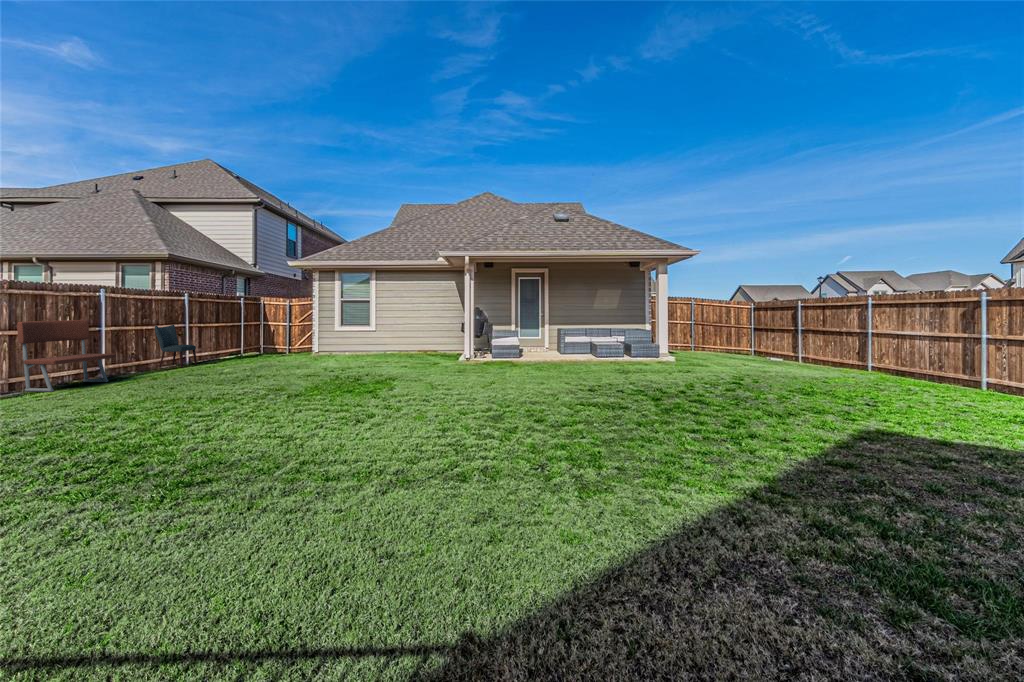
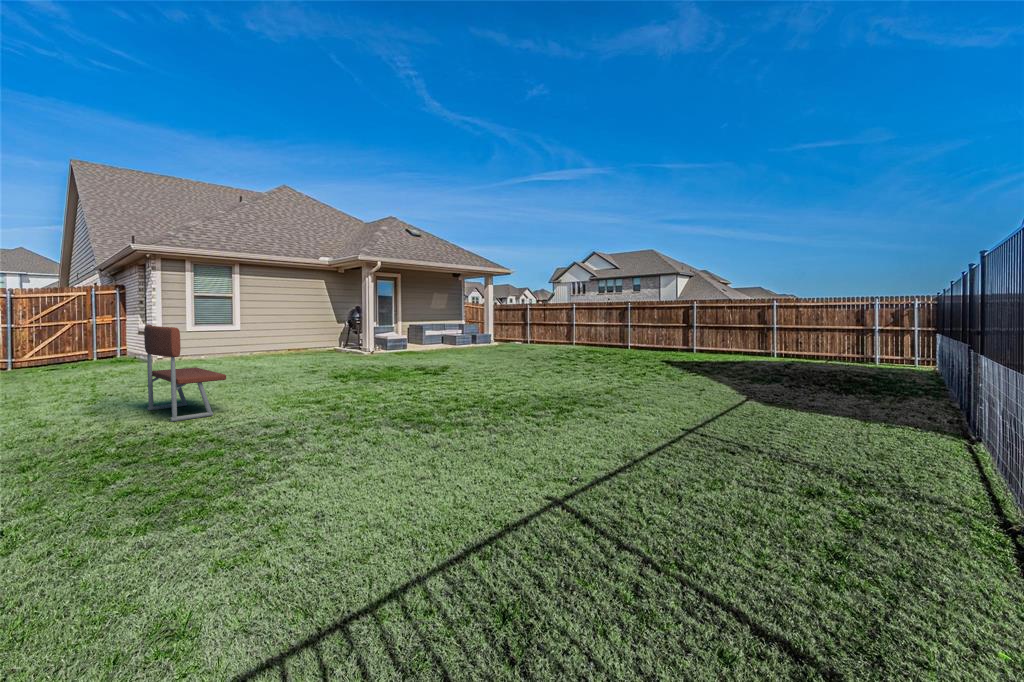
chair: present [155,325,197,368] -> none [74,330,134,395]

